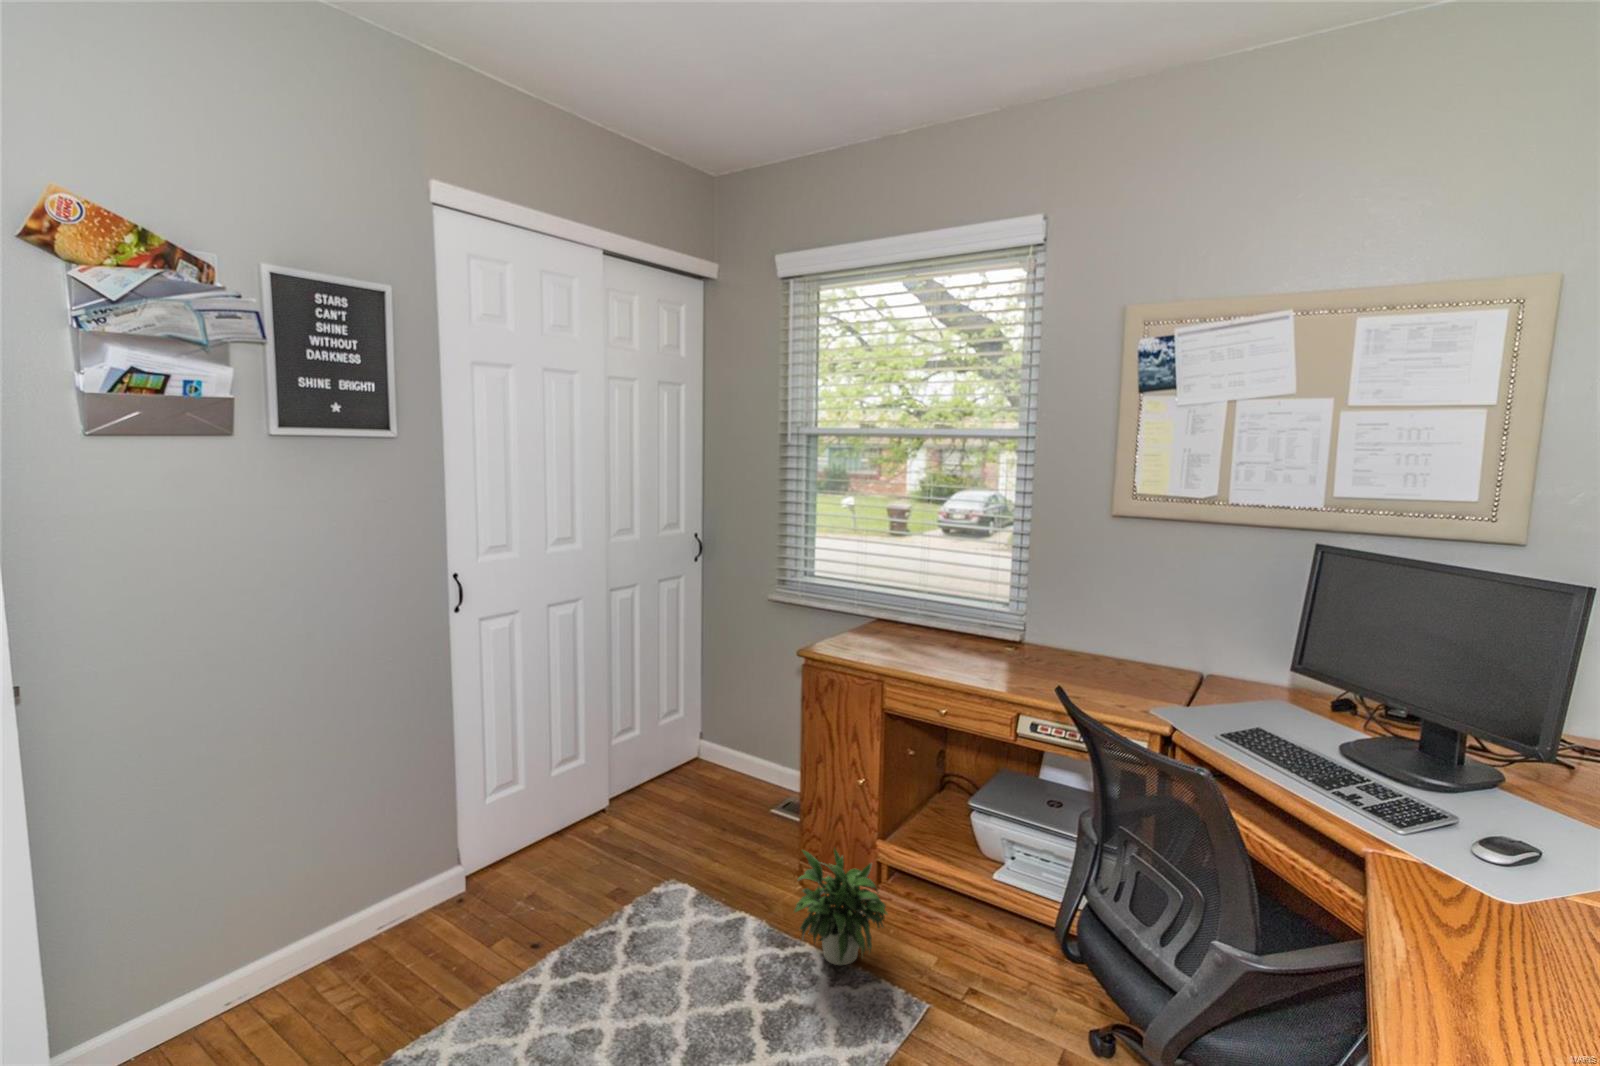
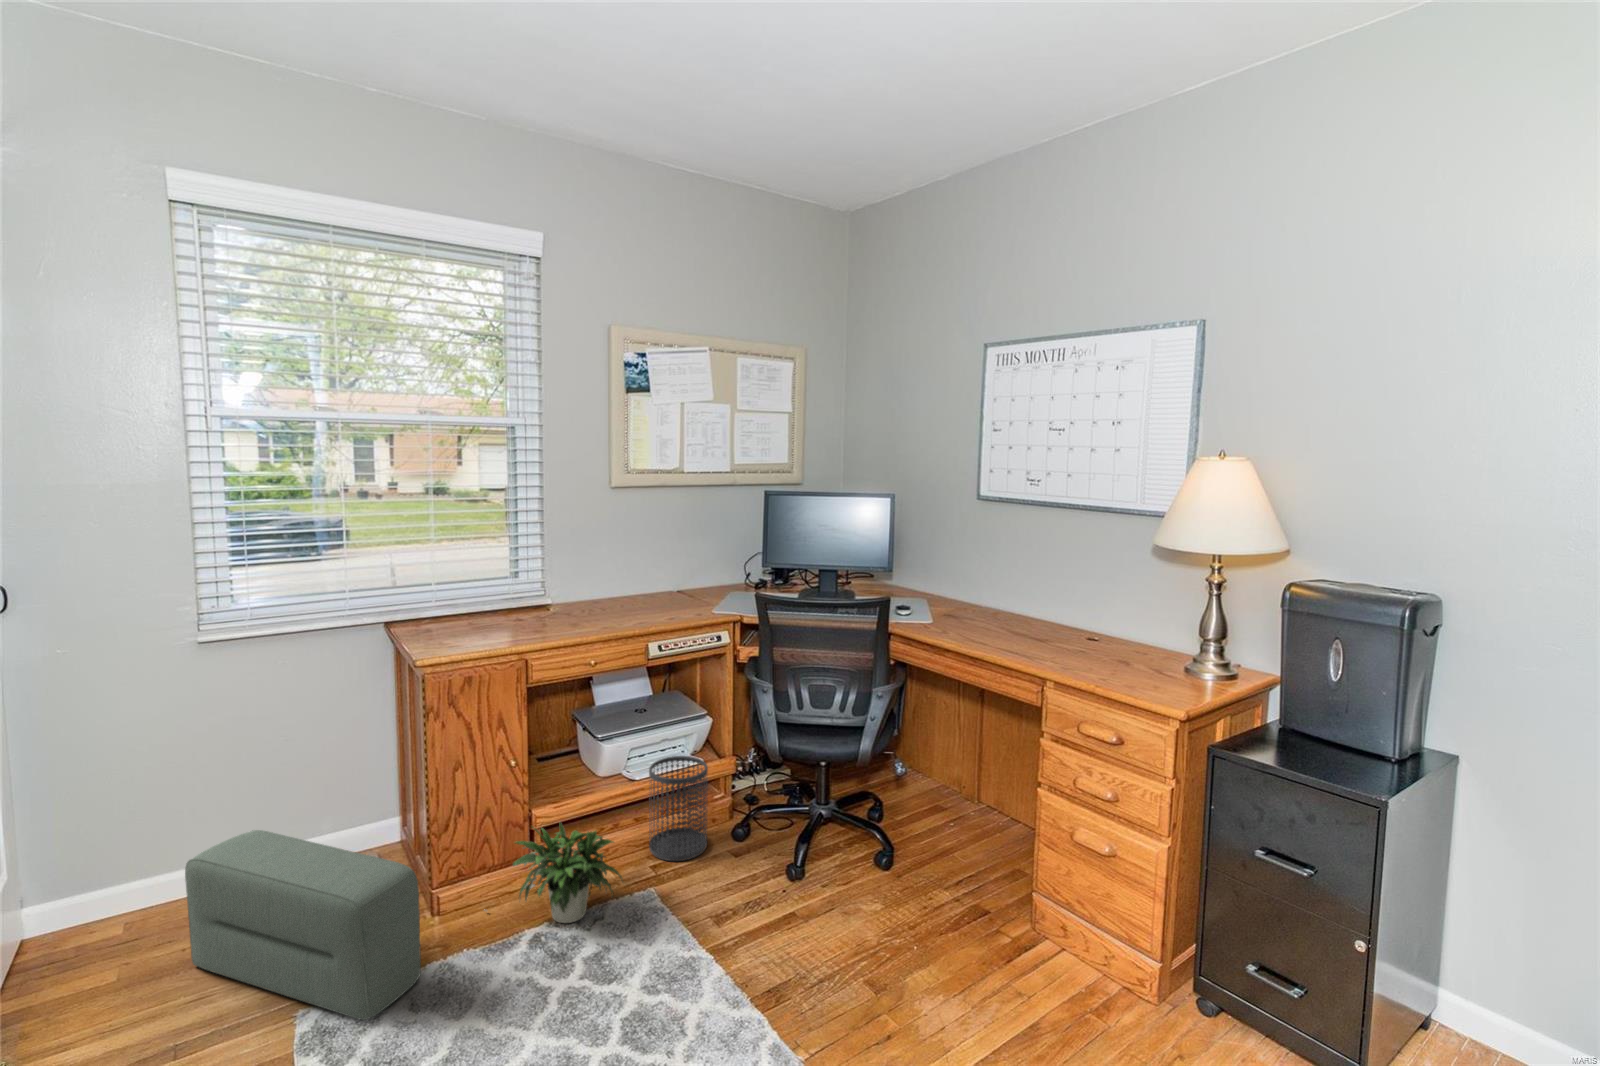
pouf: none [663,744,742,912] -> present [185,830,421,1020]
wastebasket: none [974,868,1055,1014] -> present [649,756,708,861]

